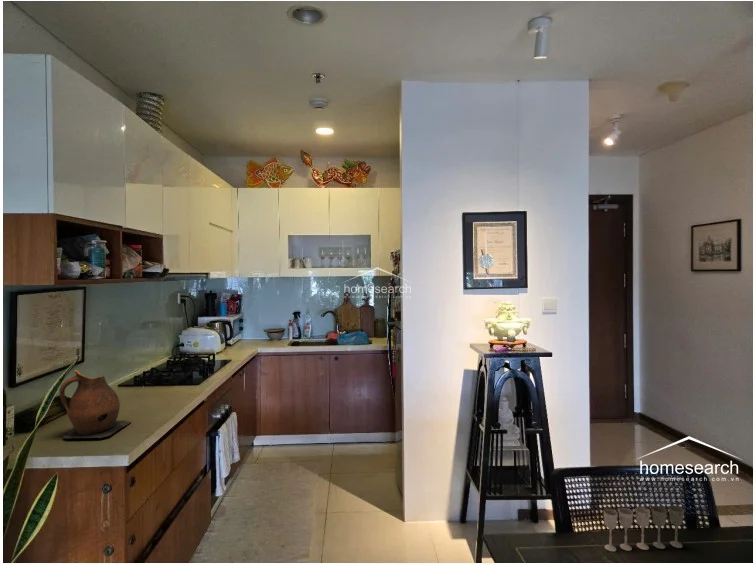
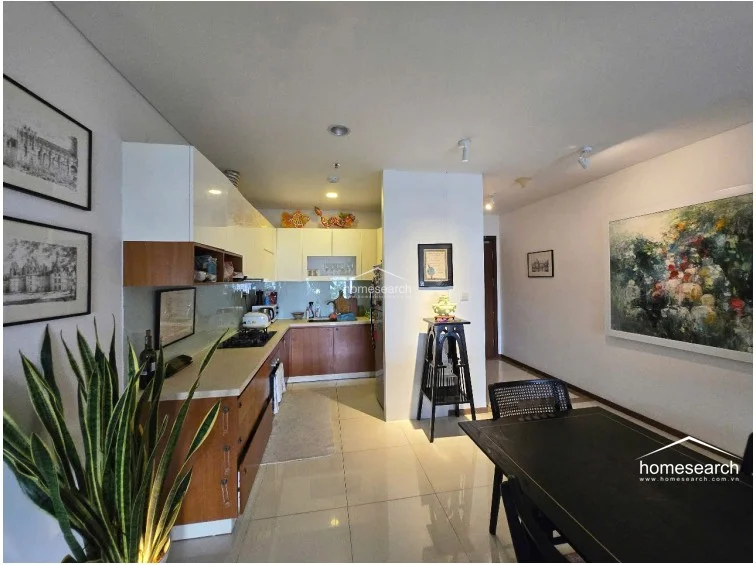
ceramic pitcher: present [60,370,131,439] -> none [191,339,233,381]

